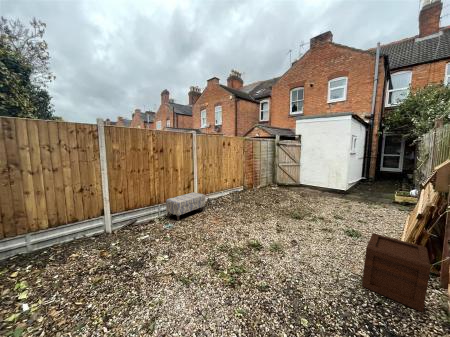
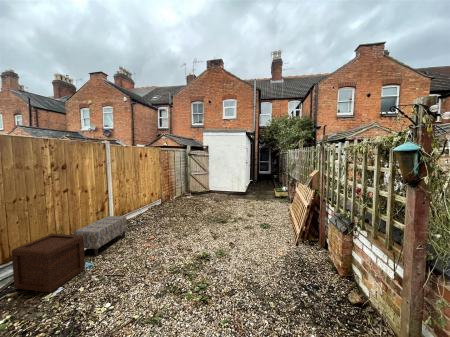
wooden crate: present [362,233,431,312] -> present [11,234,85,293]

